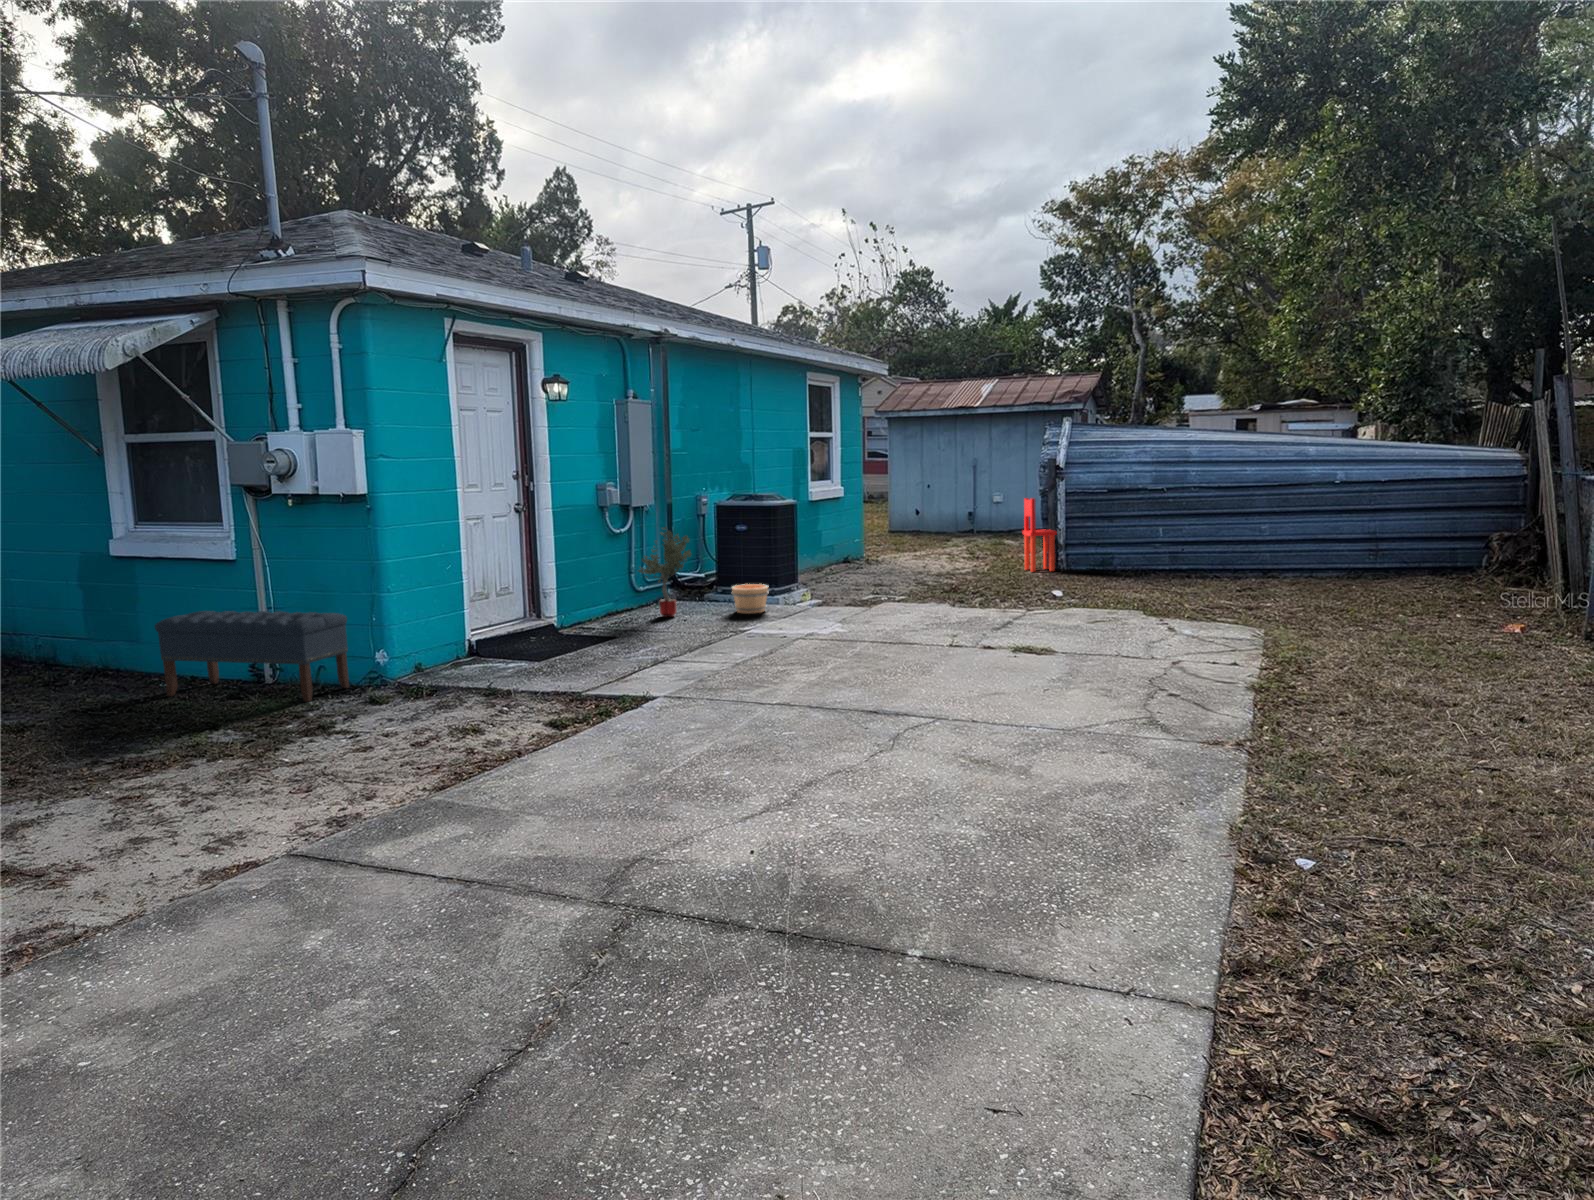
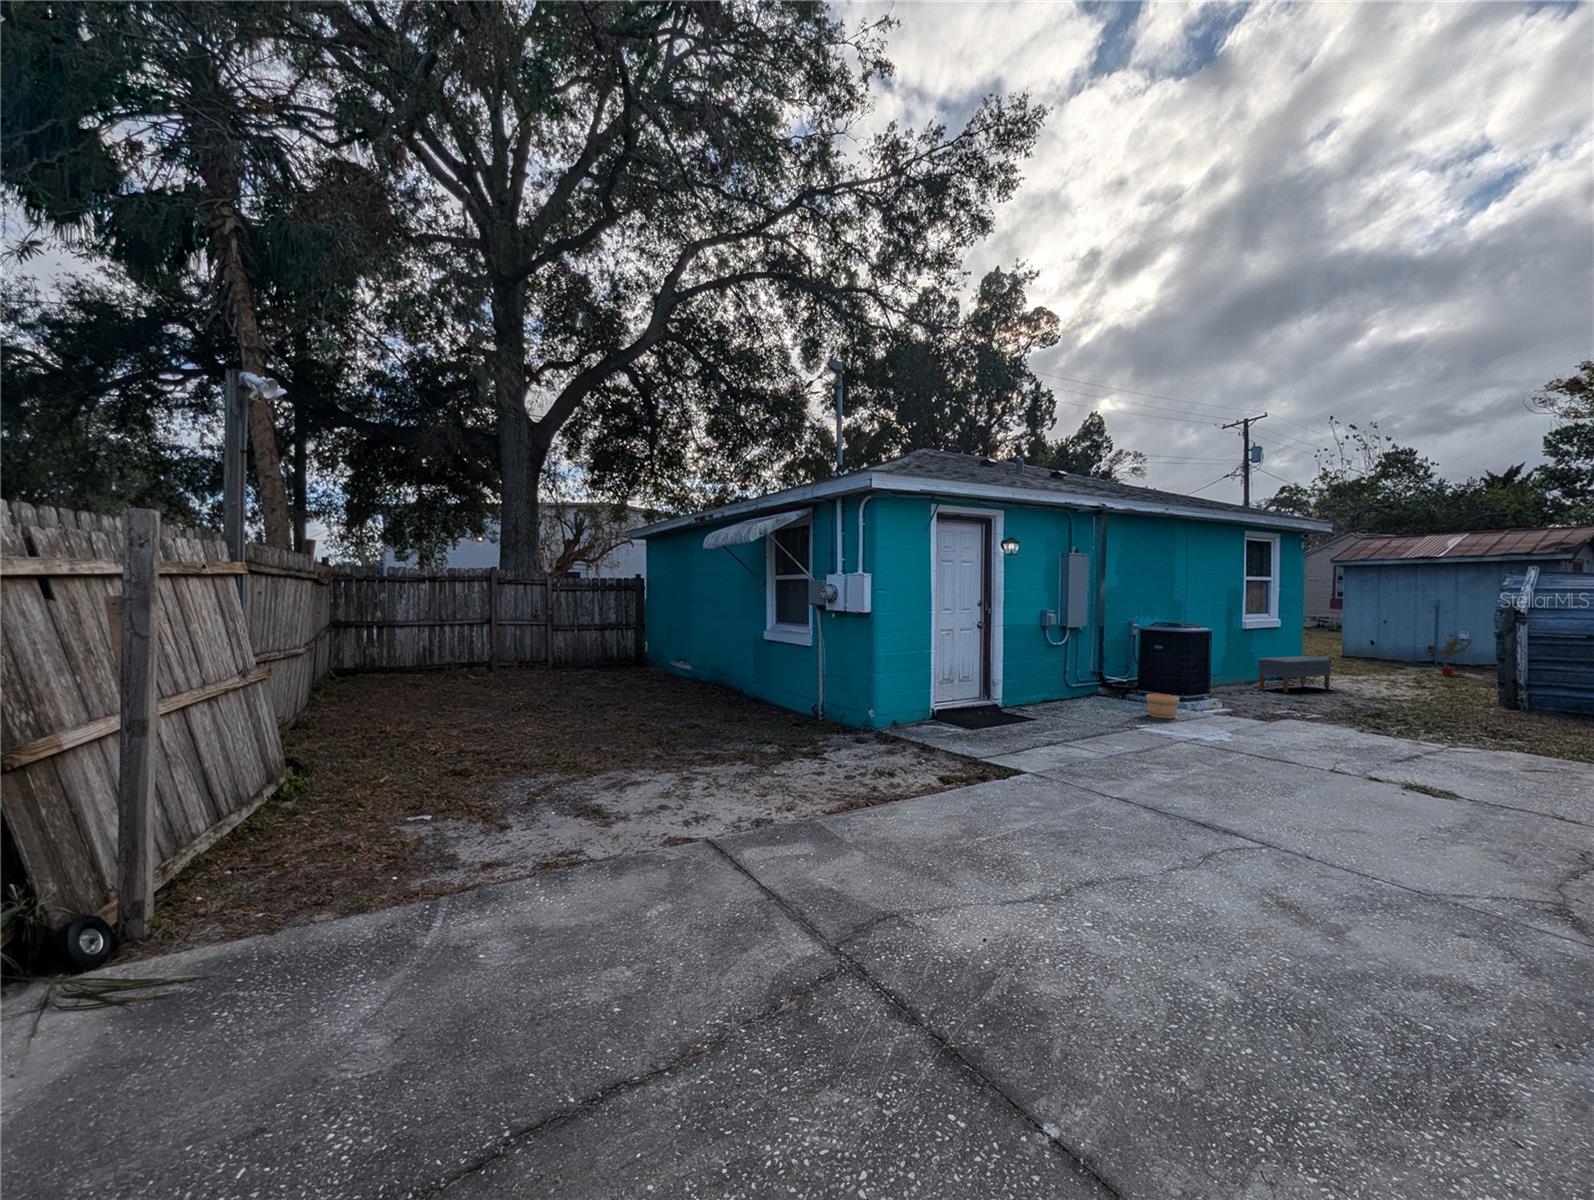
chair: present [1022,498,1057,572] -> none [1505,647,1556,724]
potted tree: present [639,527,691,617] -> present [1426,634,1472,676]
bench: present [155,611,349,702] -> present [1258,656,1332,693]

